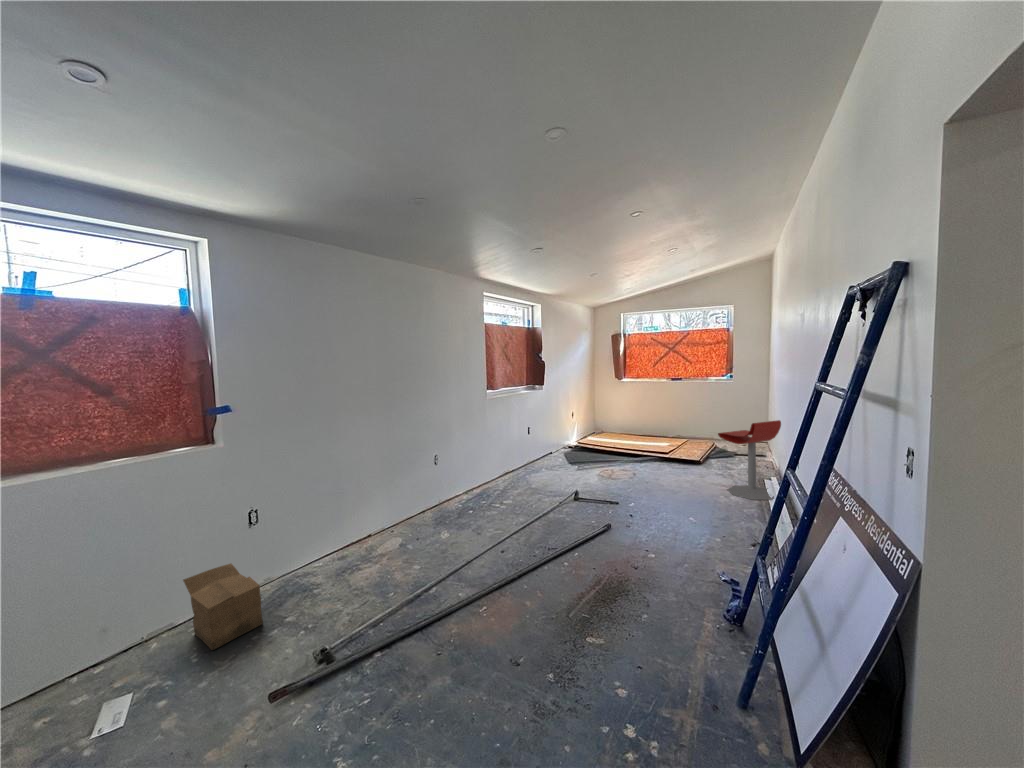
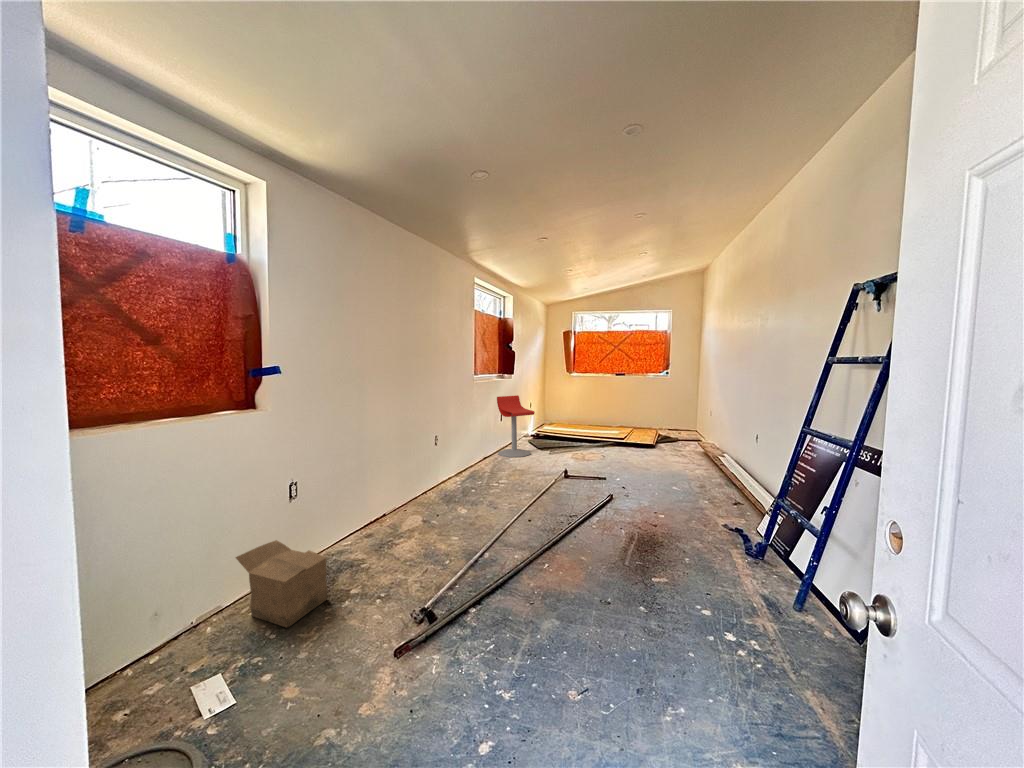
stool: present [718,420,781,500] -> present [497,395,535,457]

